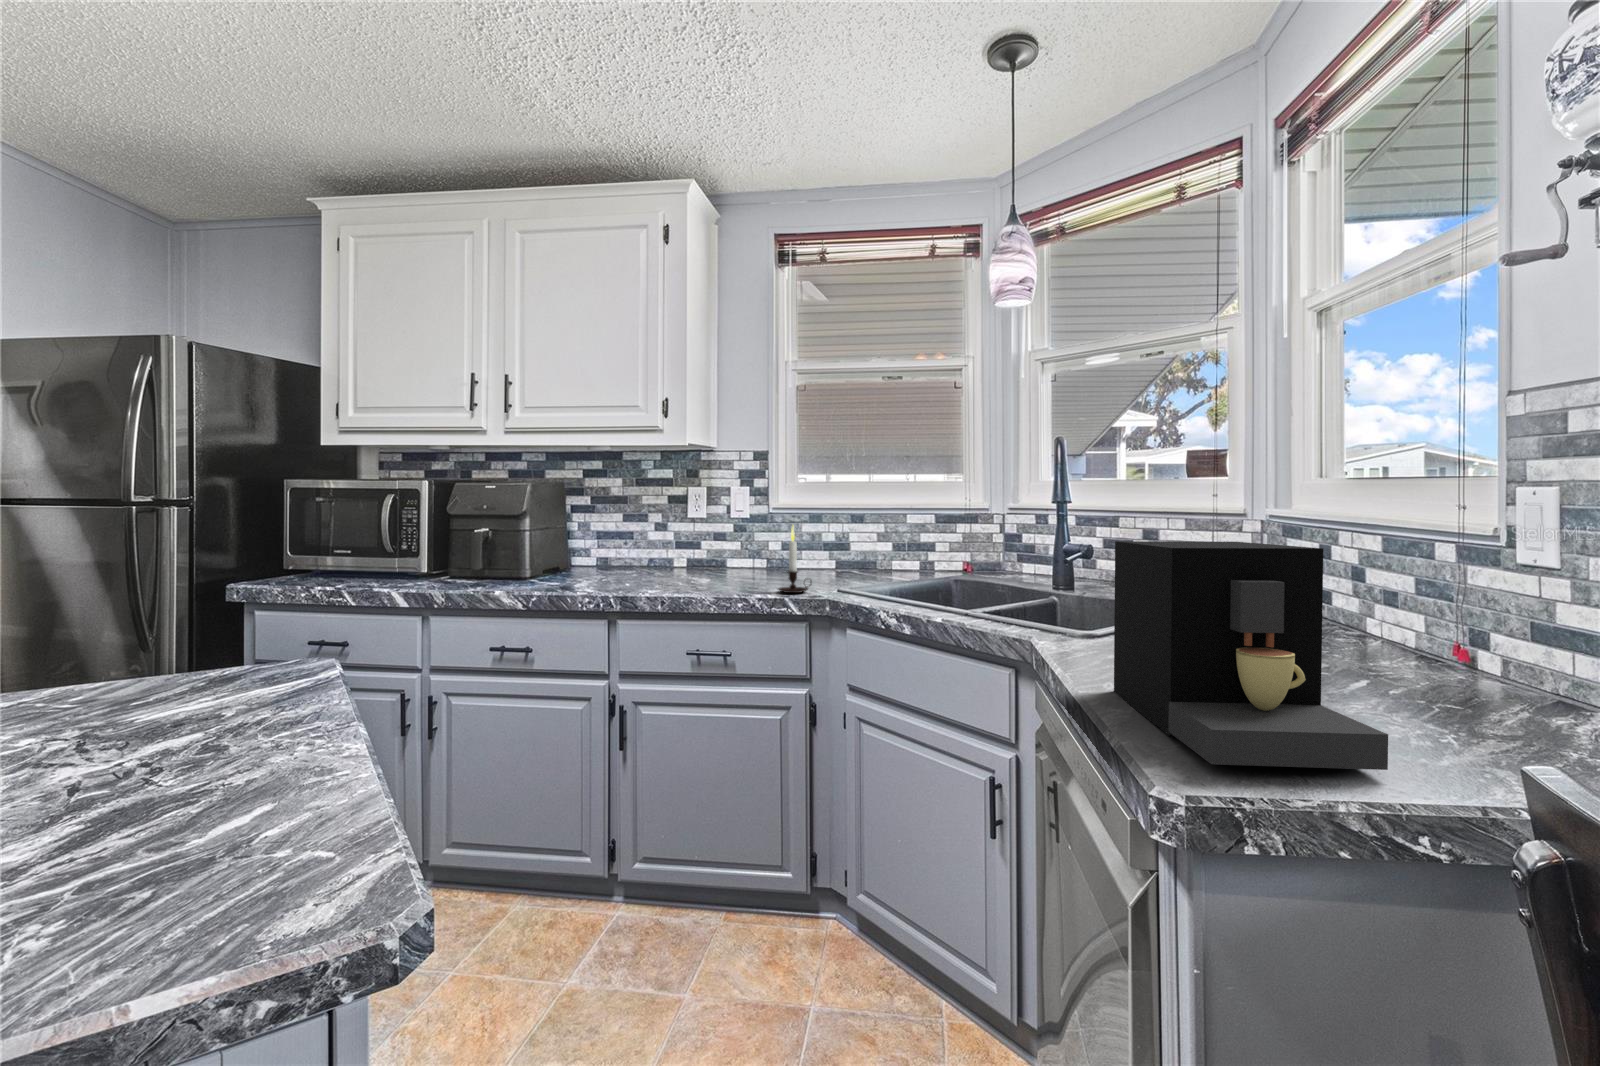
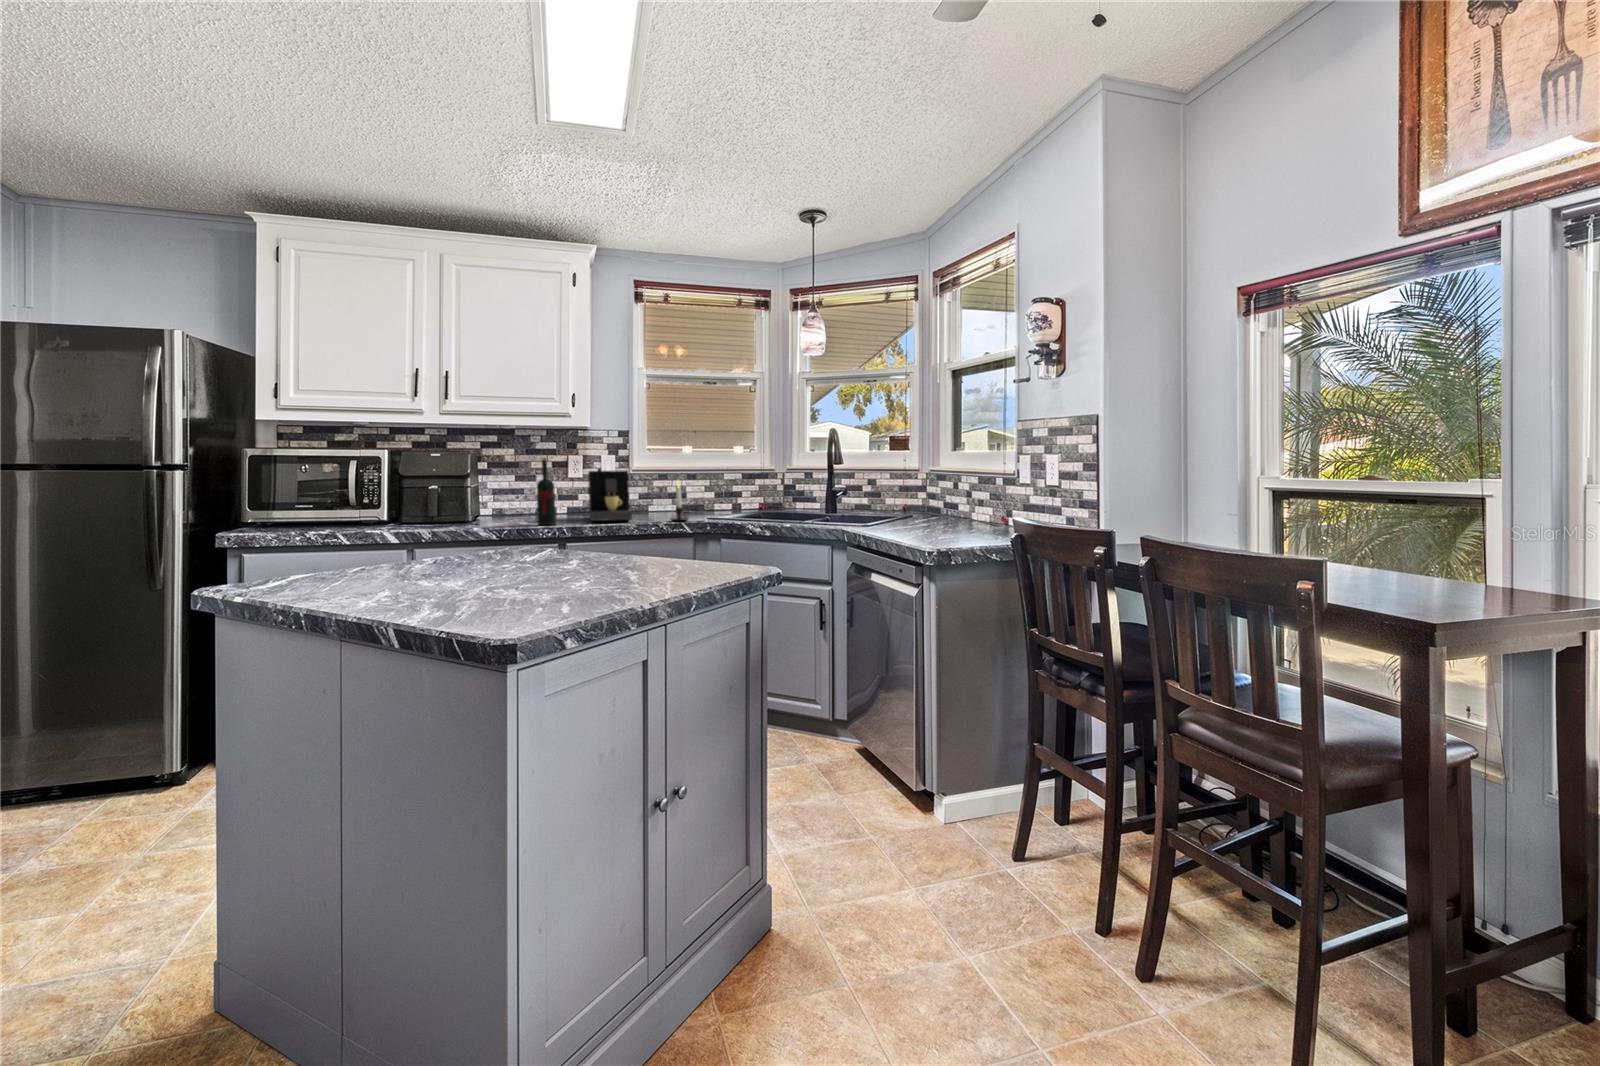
wine bottle: none [592,492,619,590] -> present [537,458,556,525]
coffee maker: present [1114,541,1388,770] -> present [588,471,632,521]

